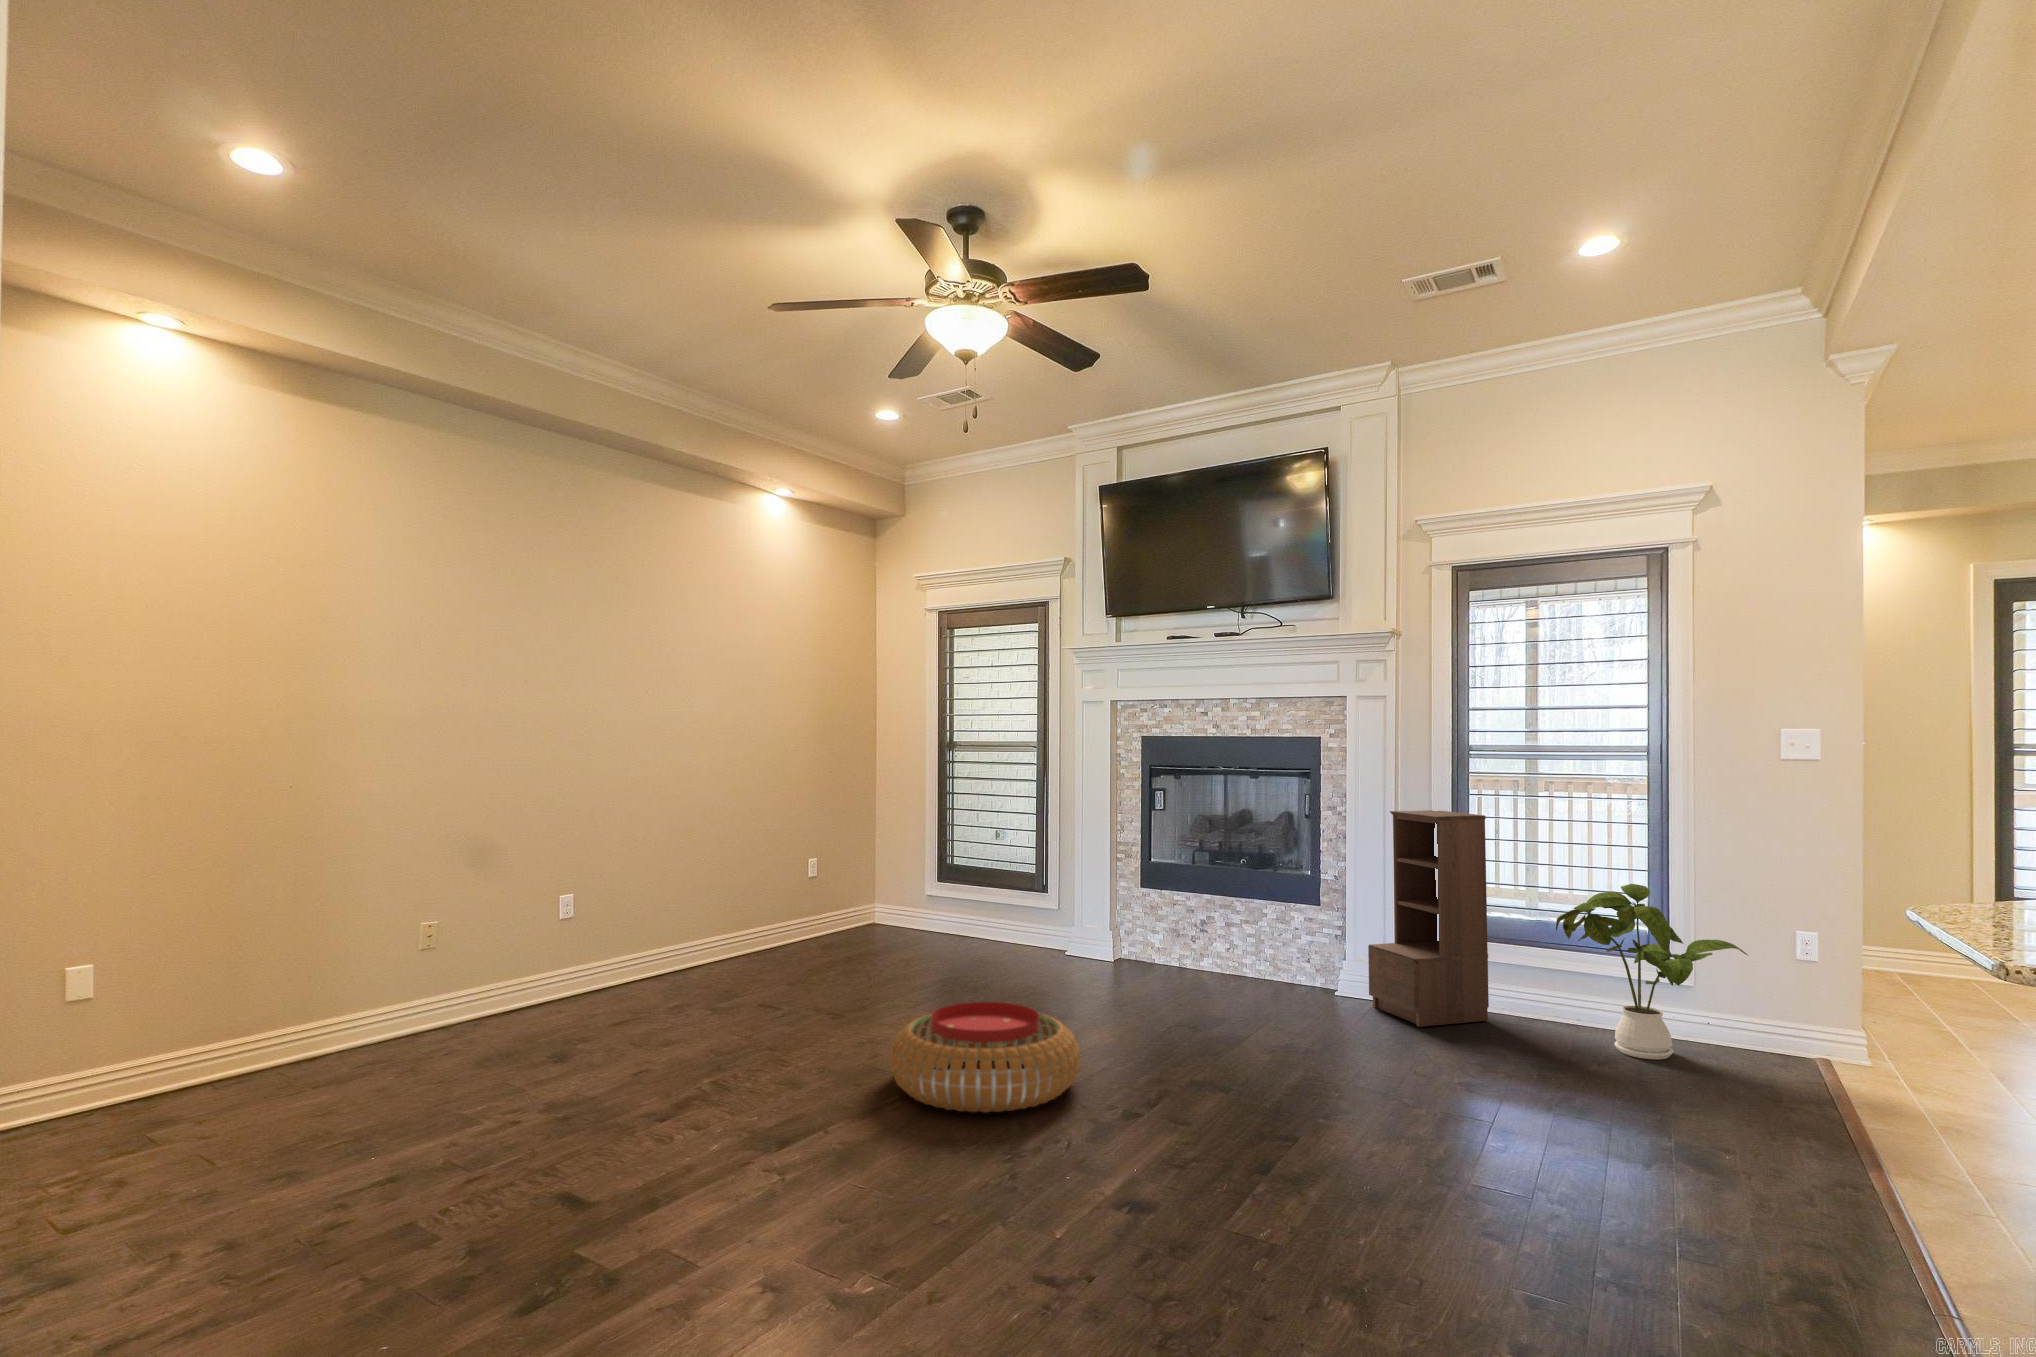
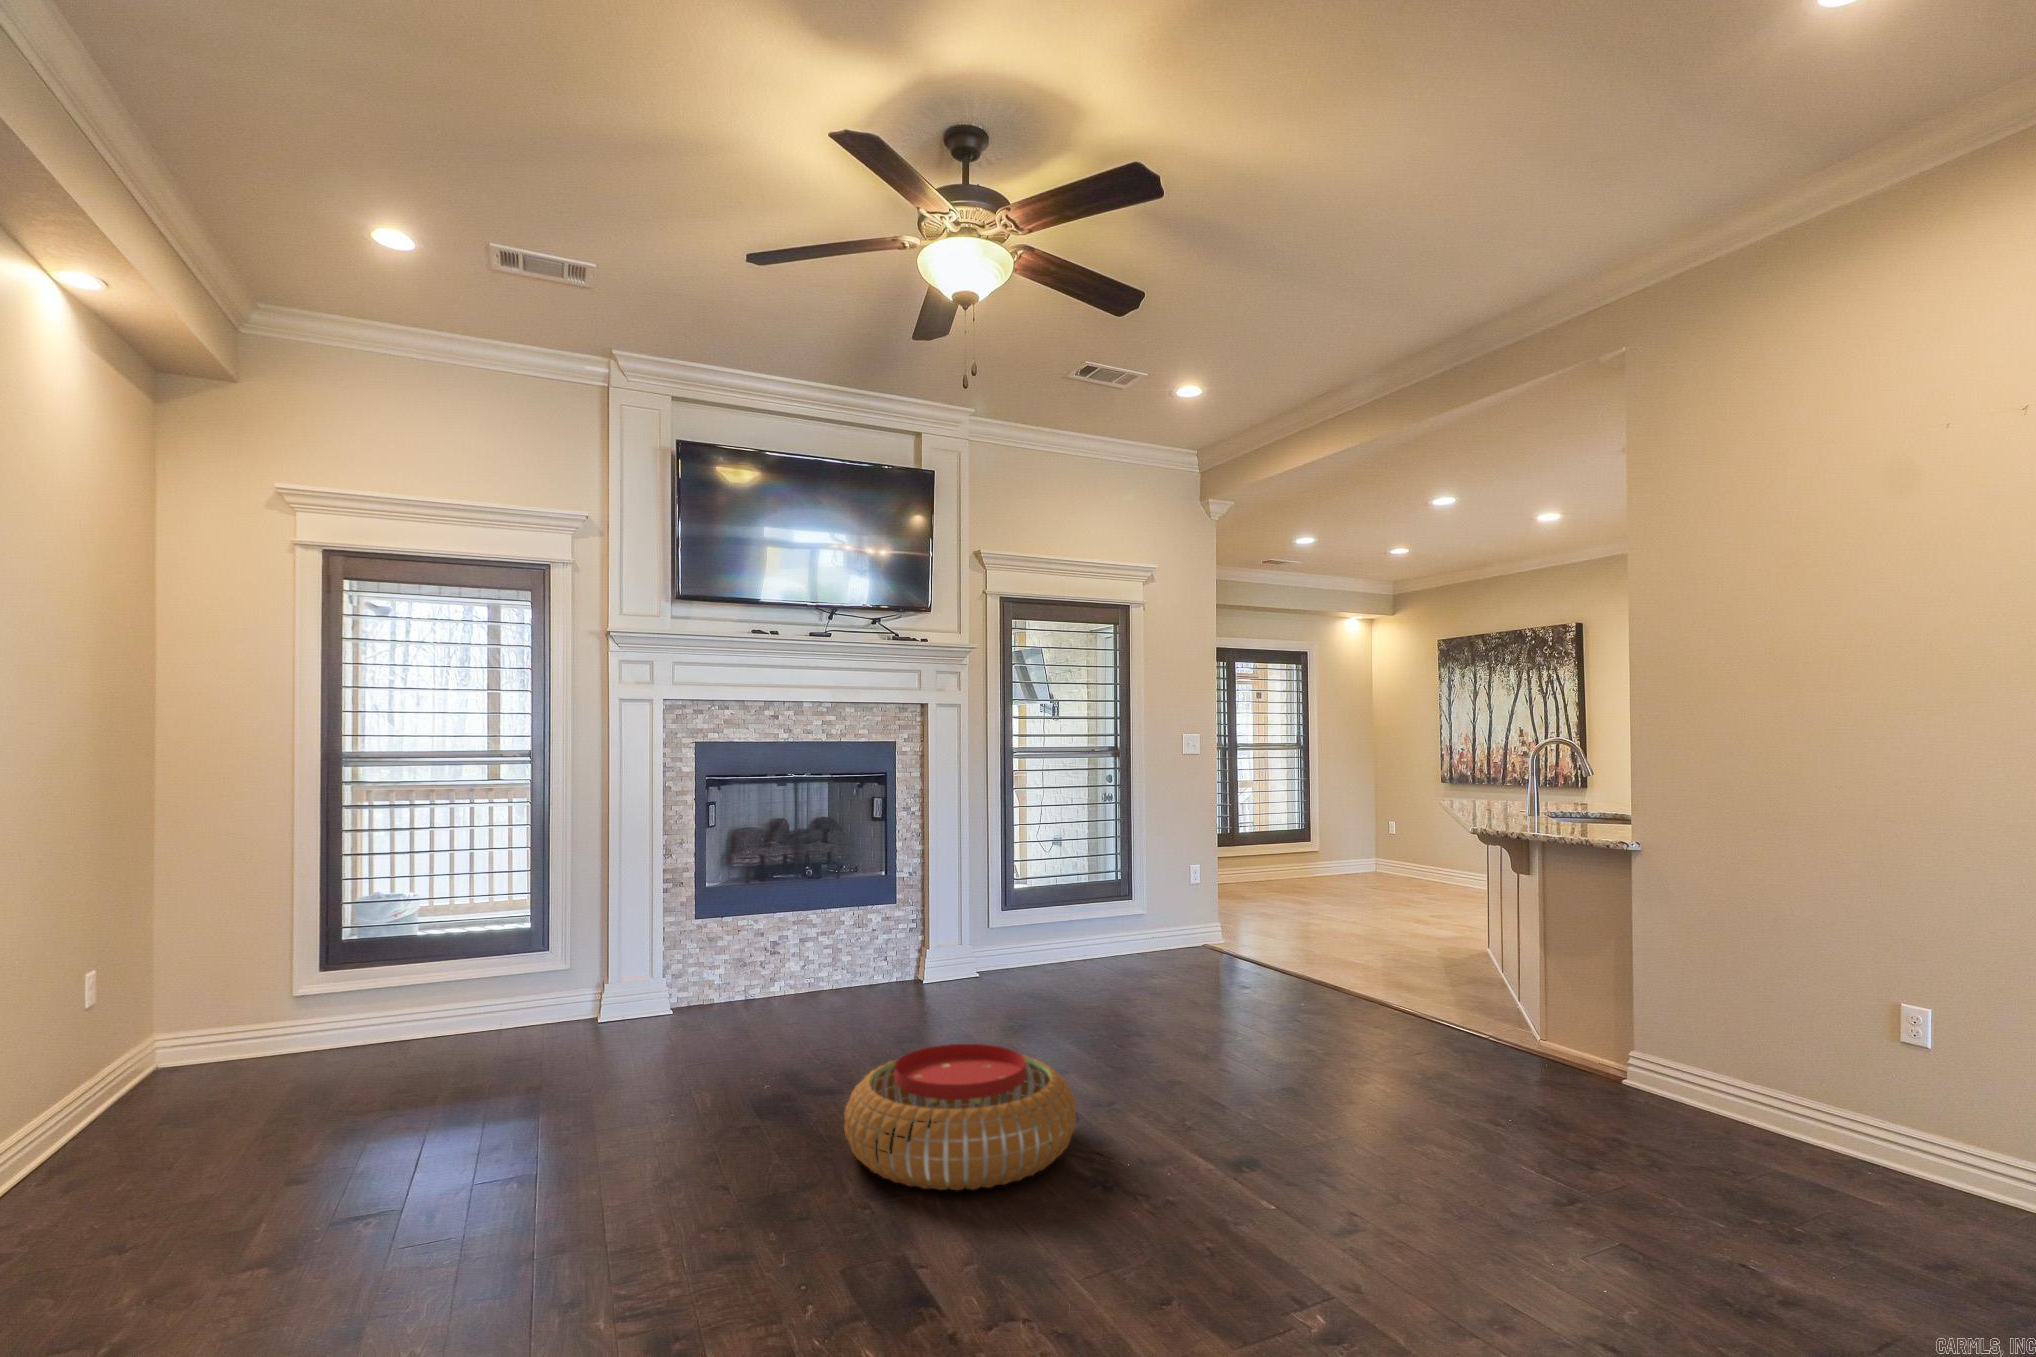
bookshelf: present [1368,810,1489,1027] -> none [972,803,1049,986]
house plant: present [1556,884,1747,1059] -> none [1089,842,1205,969]

